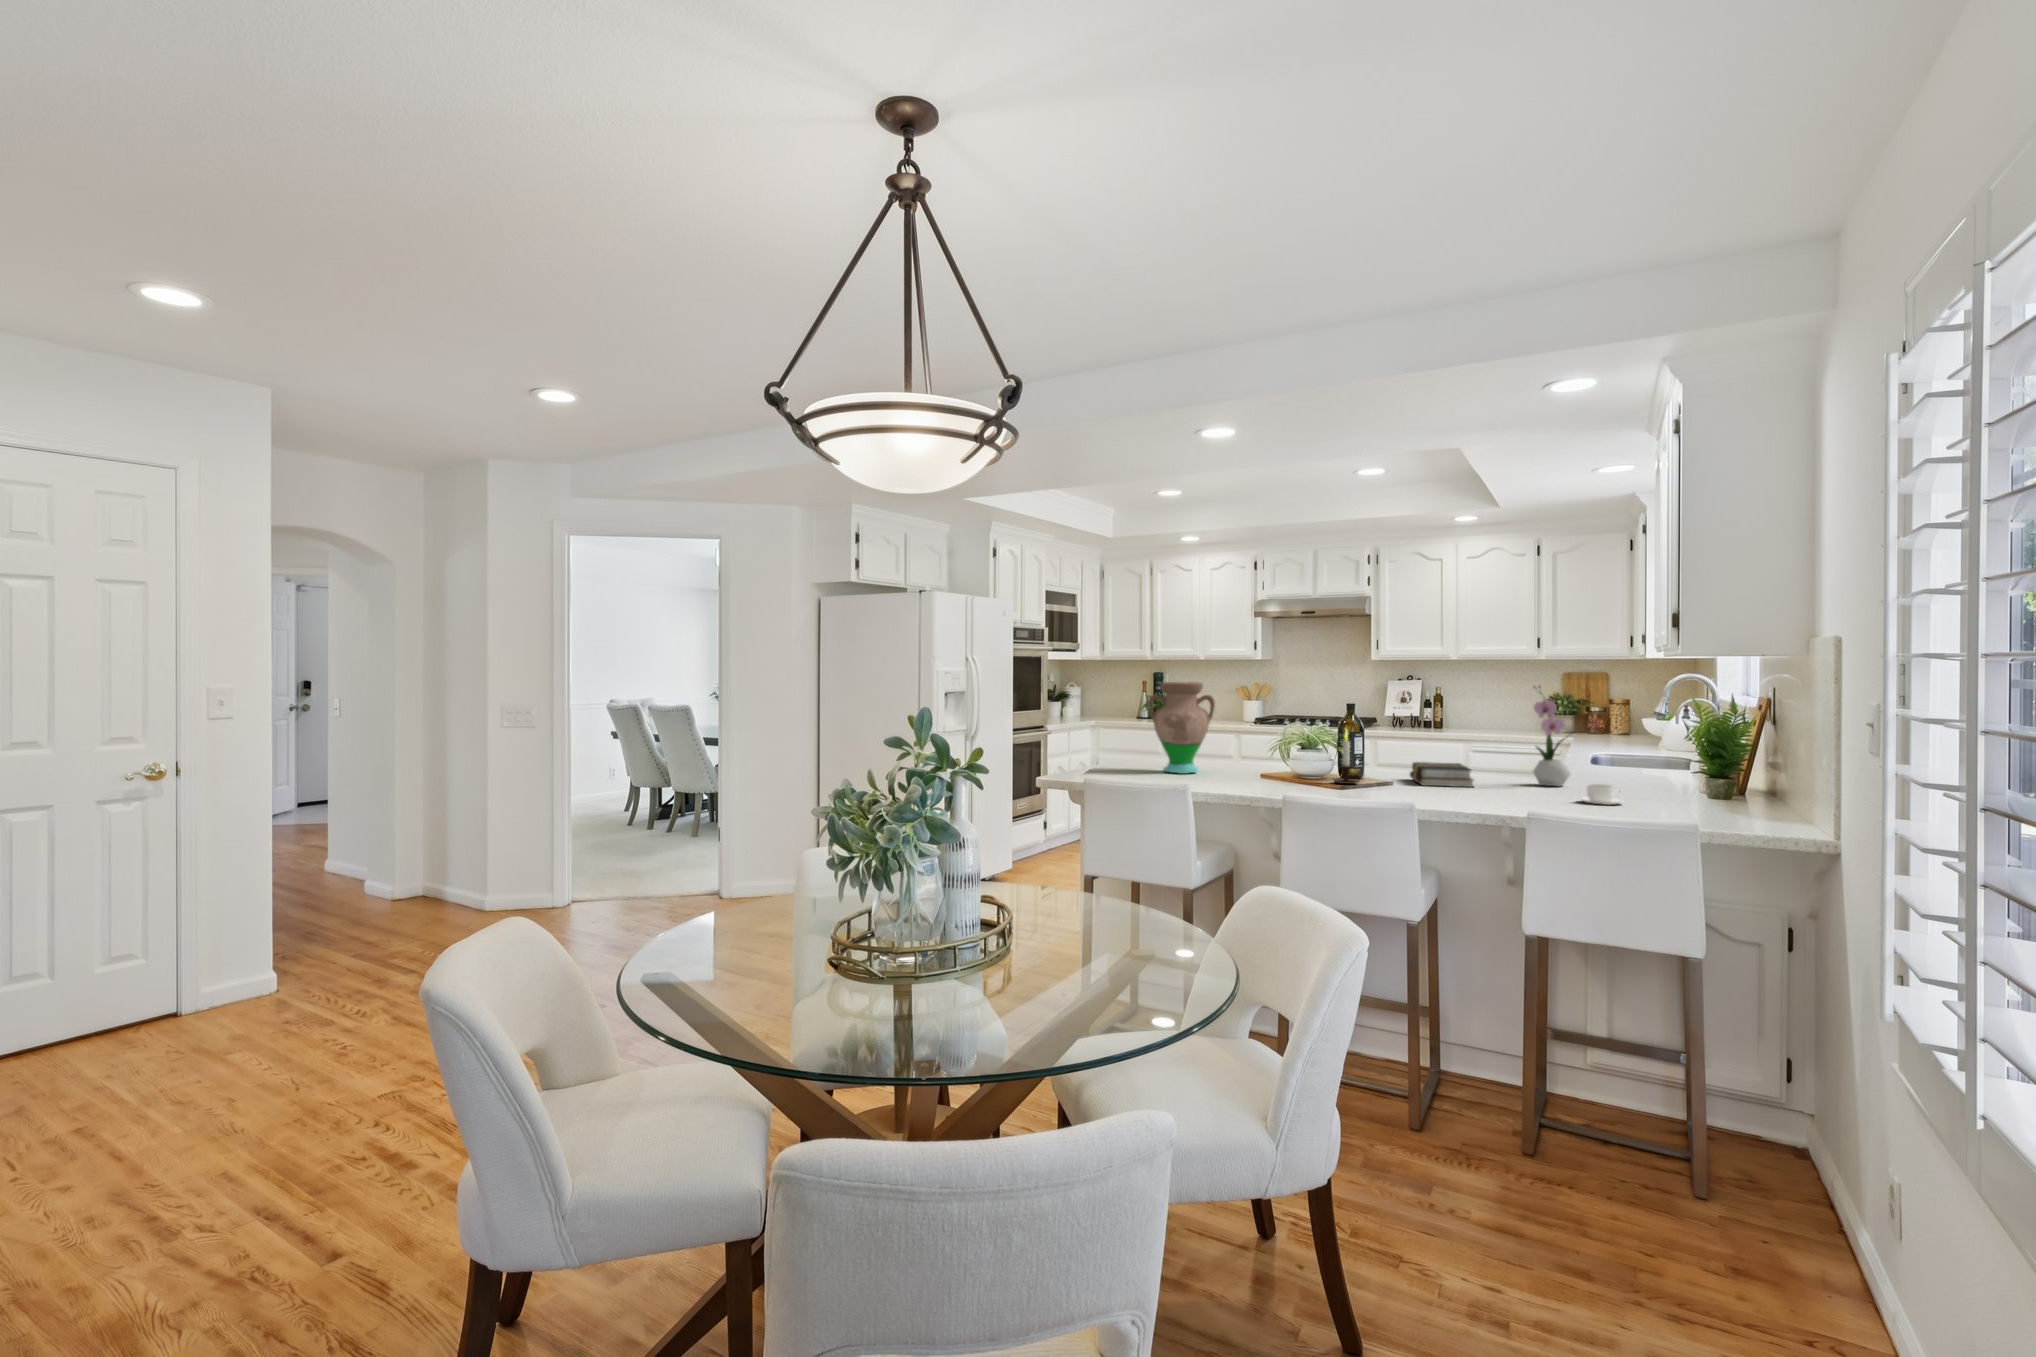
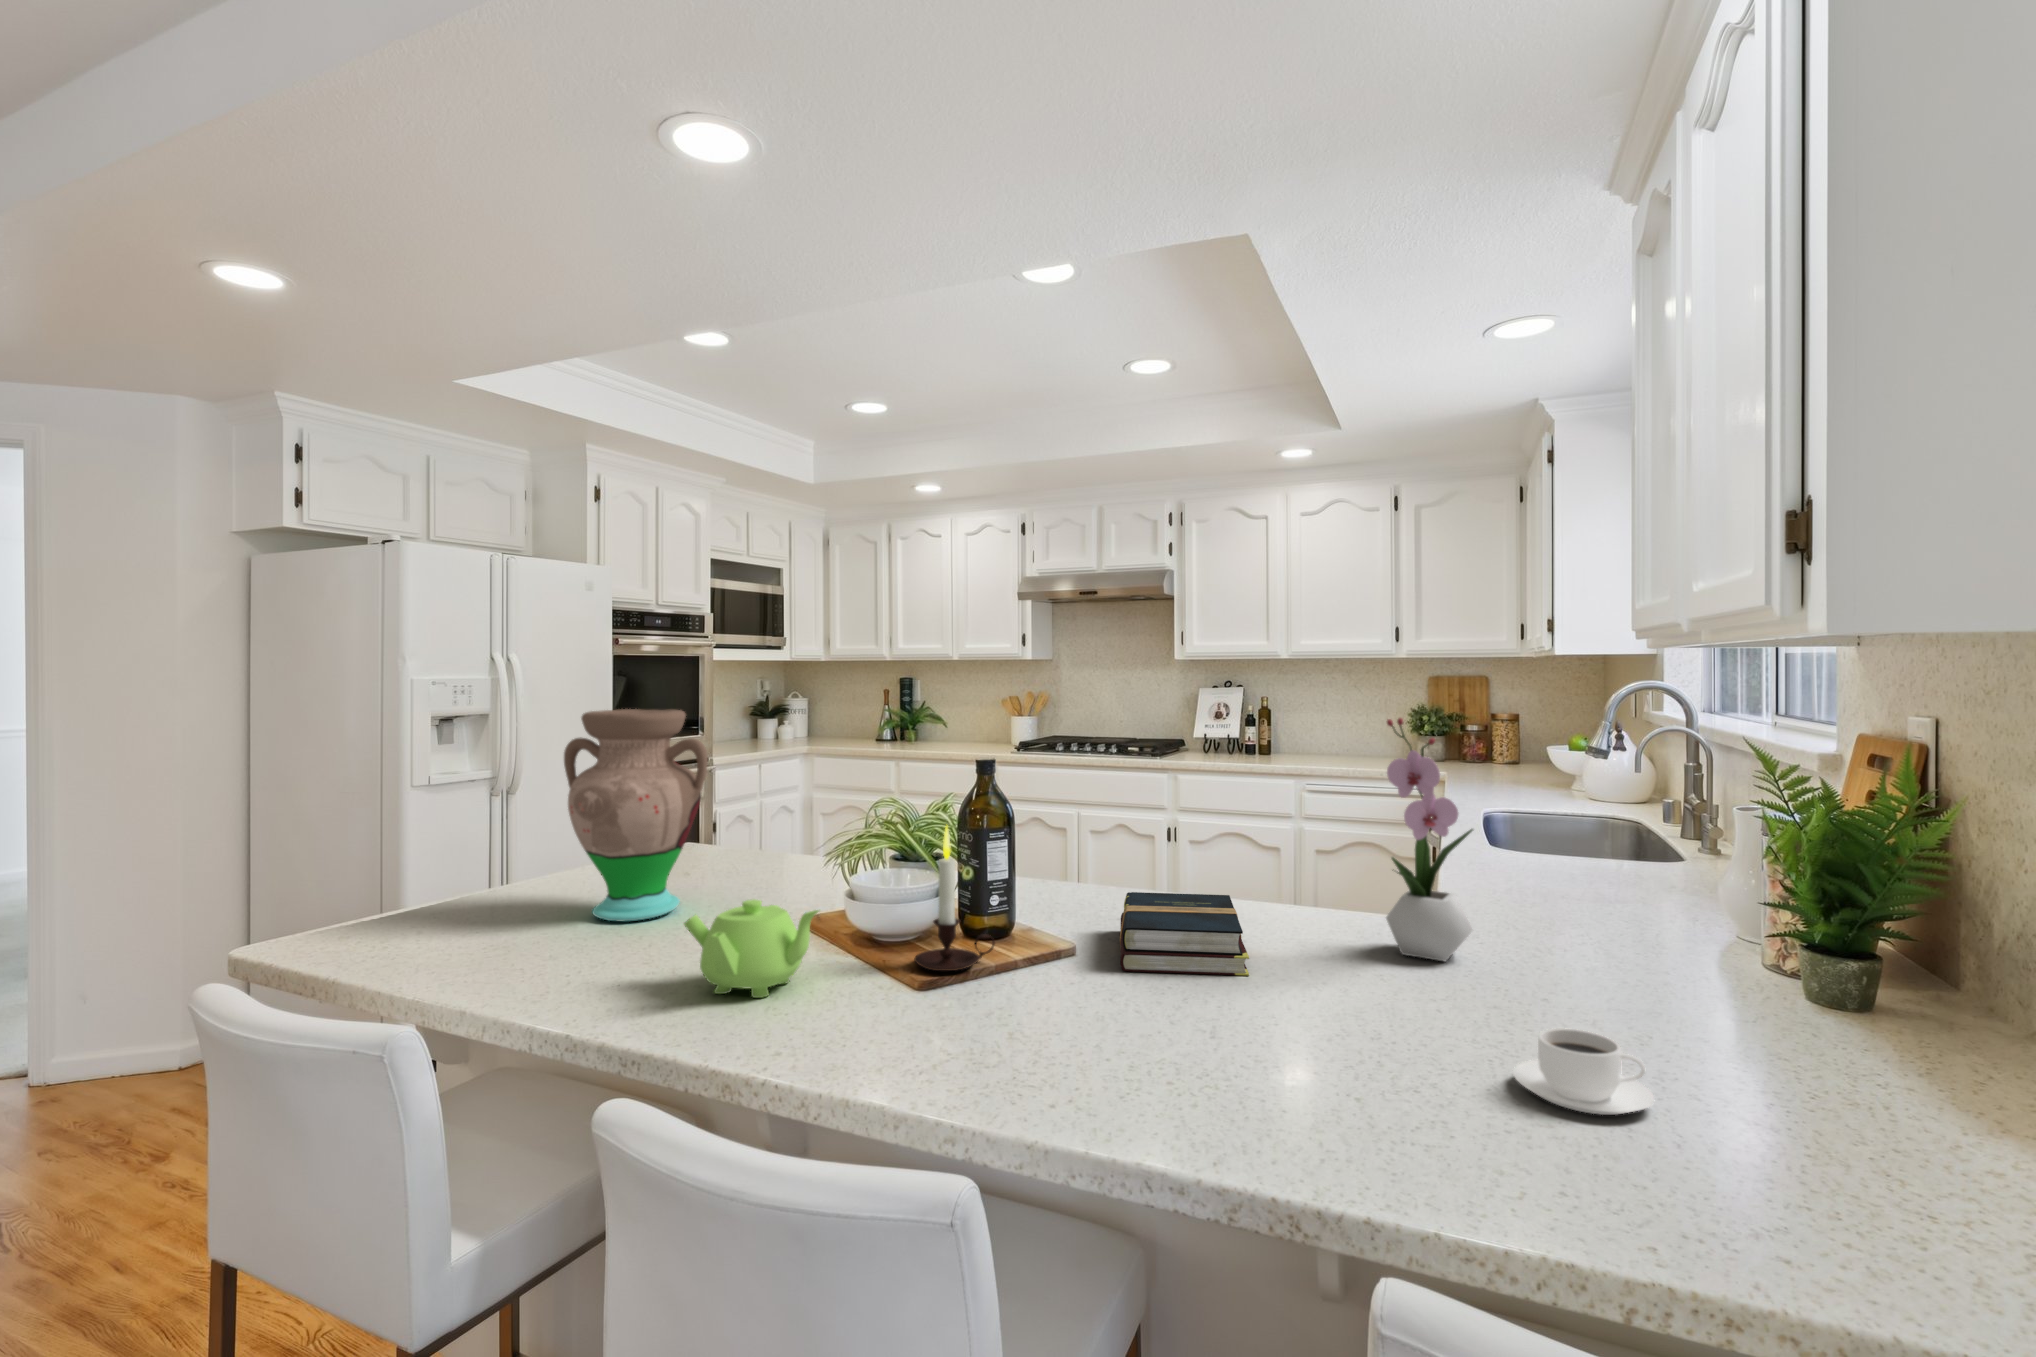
teapot: none [1248,752,1307,786] -> present [684,899,819,998]

